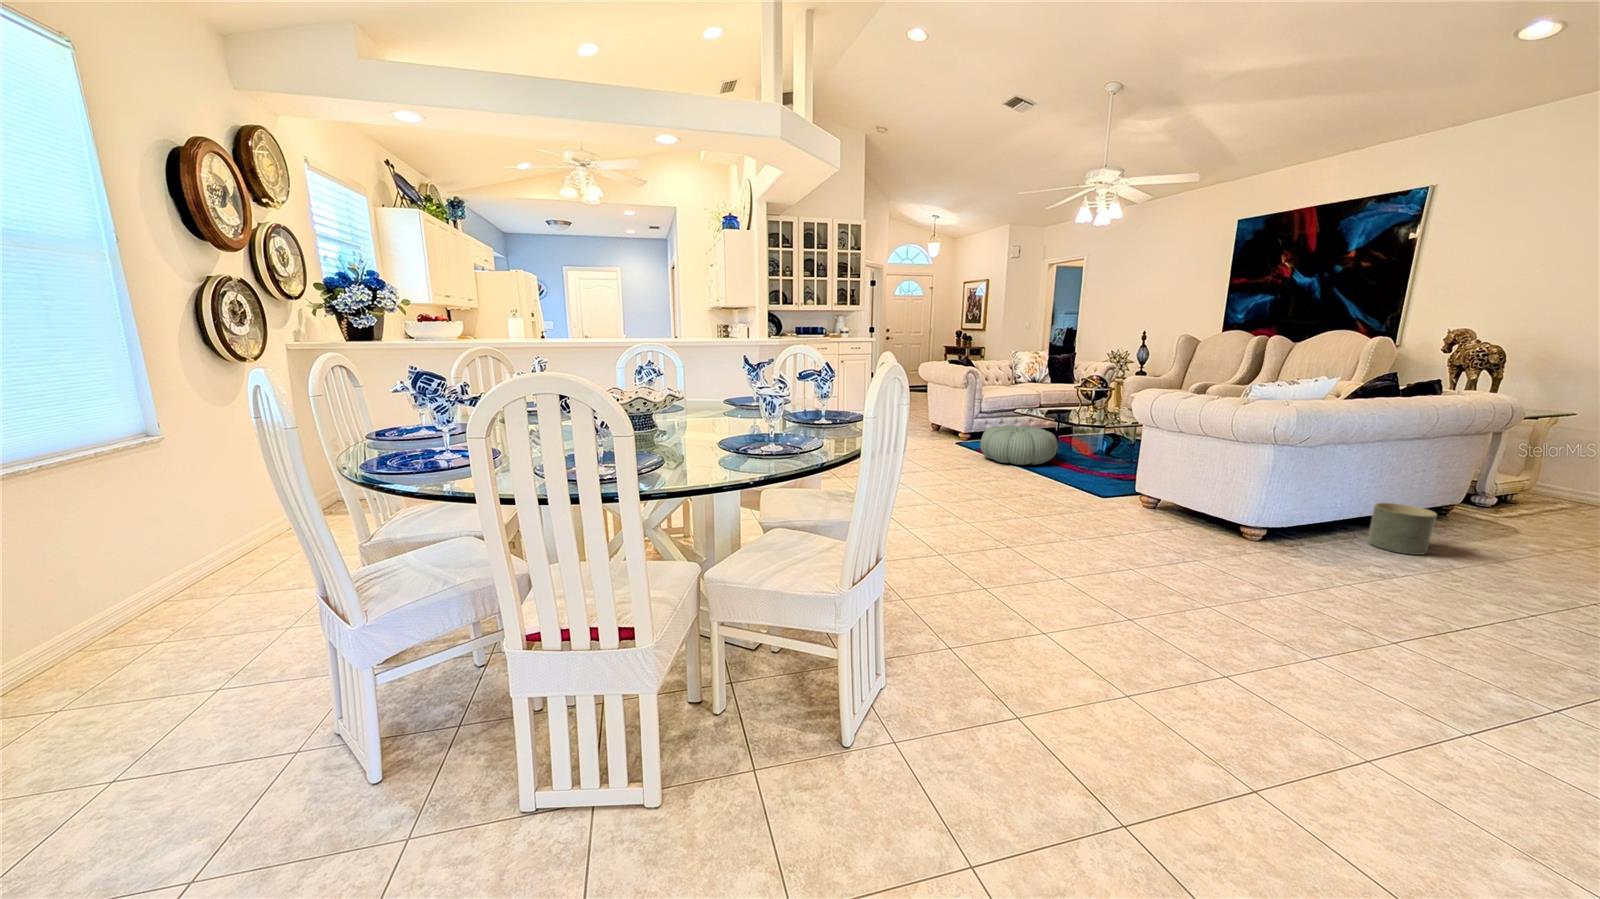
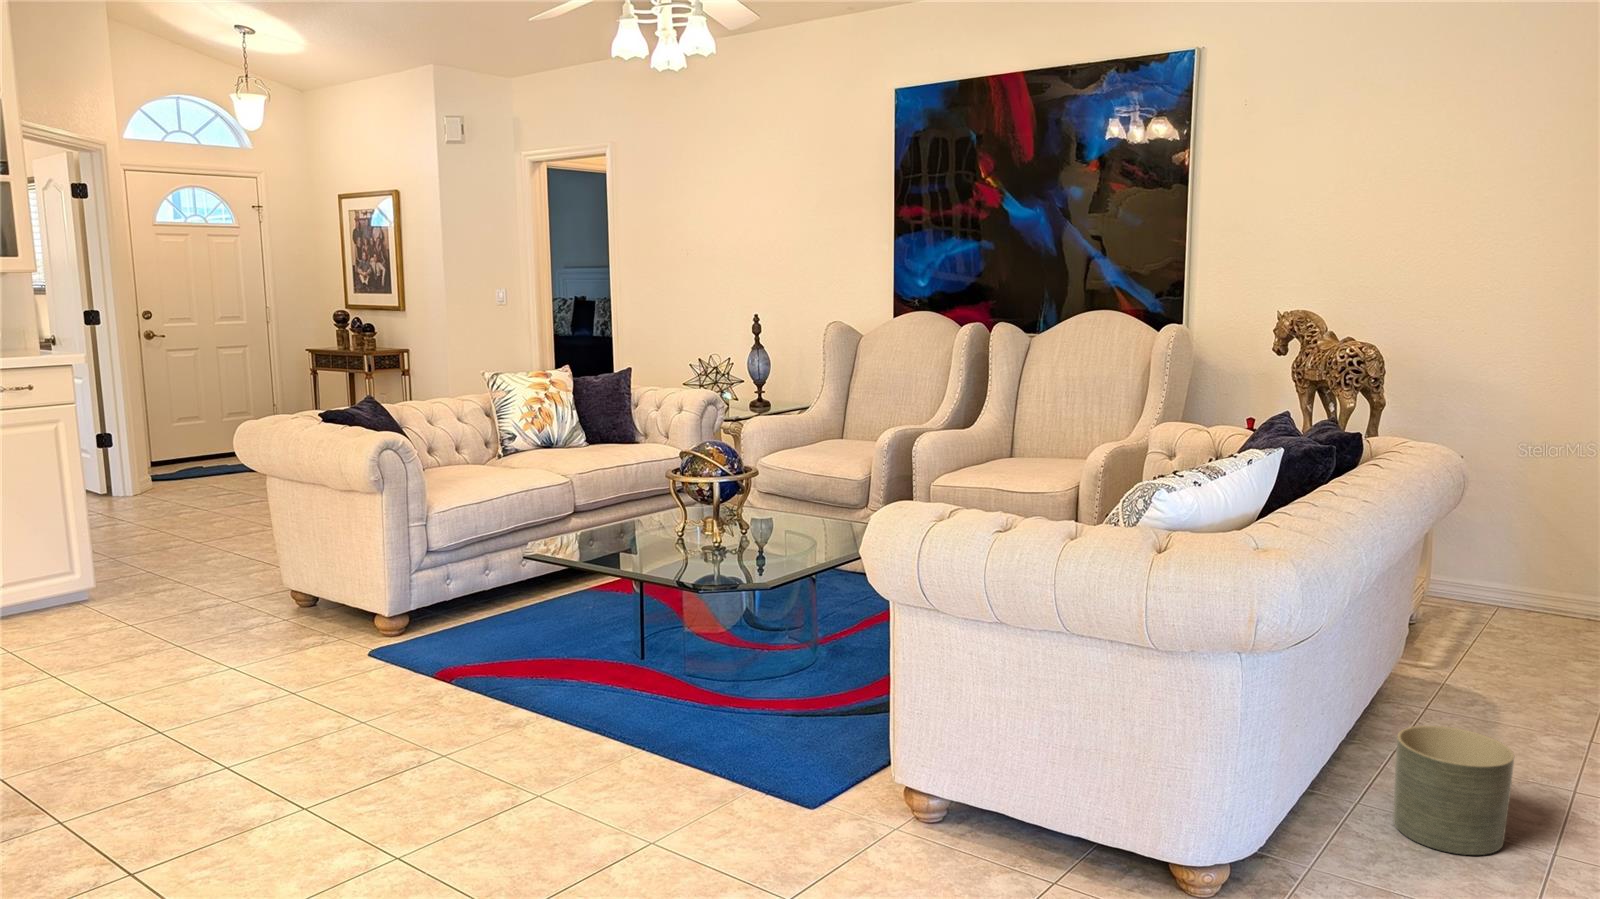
pouf: present [980,425,1058,465] -> none [445,592,655,722]

